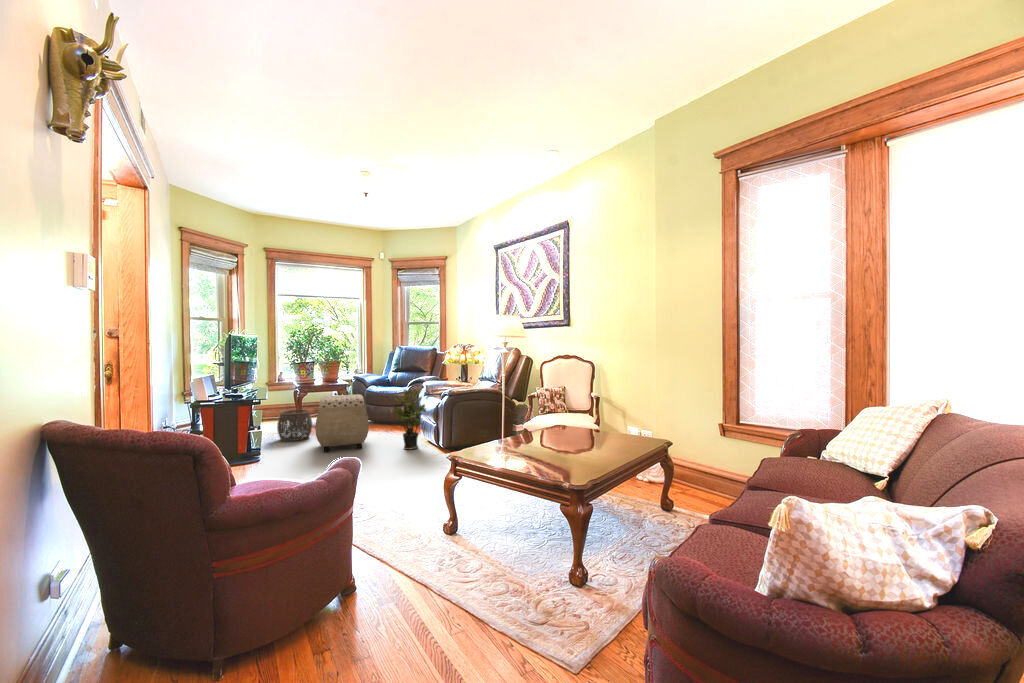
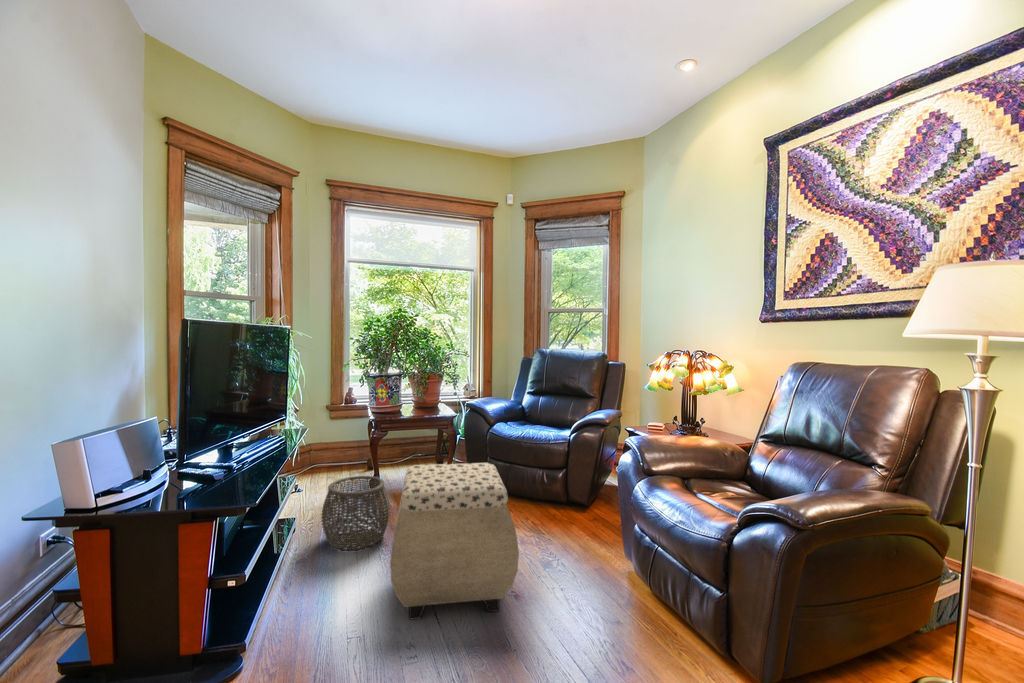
potted plant: present [392,388,426,450] -> none [581,464,667,639]

